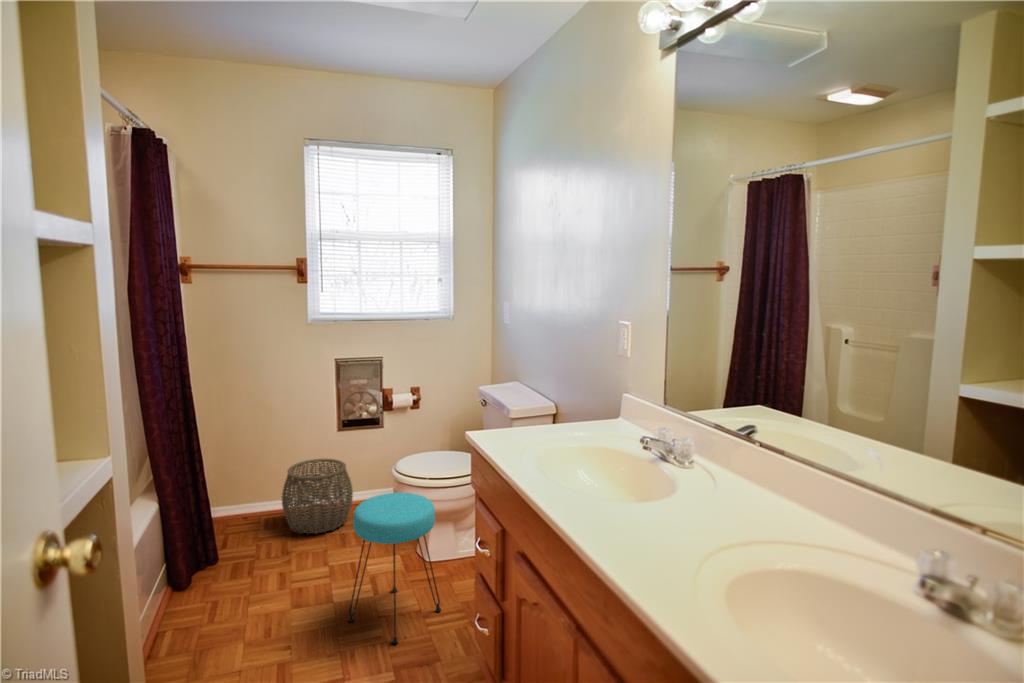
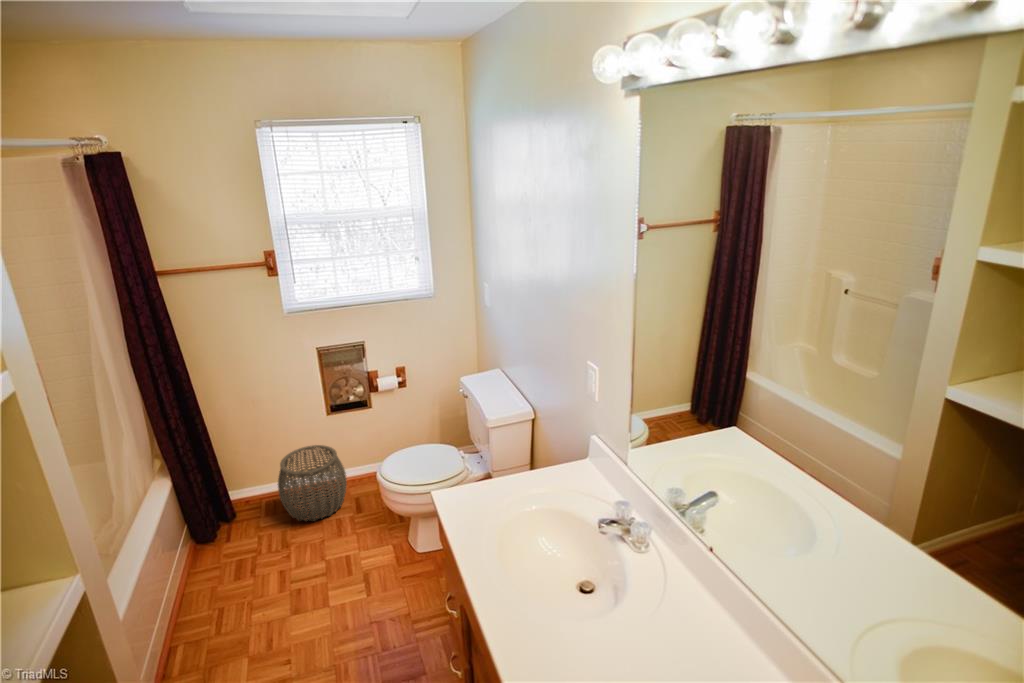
stool: present [348,493,441,643] -> none [337,510,429,654]

